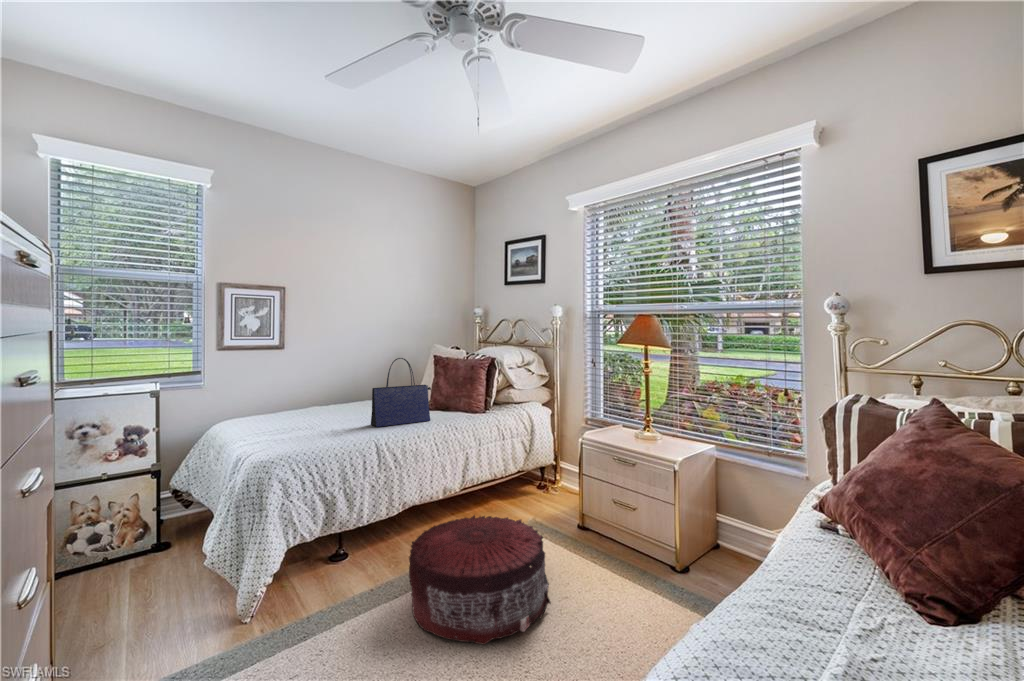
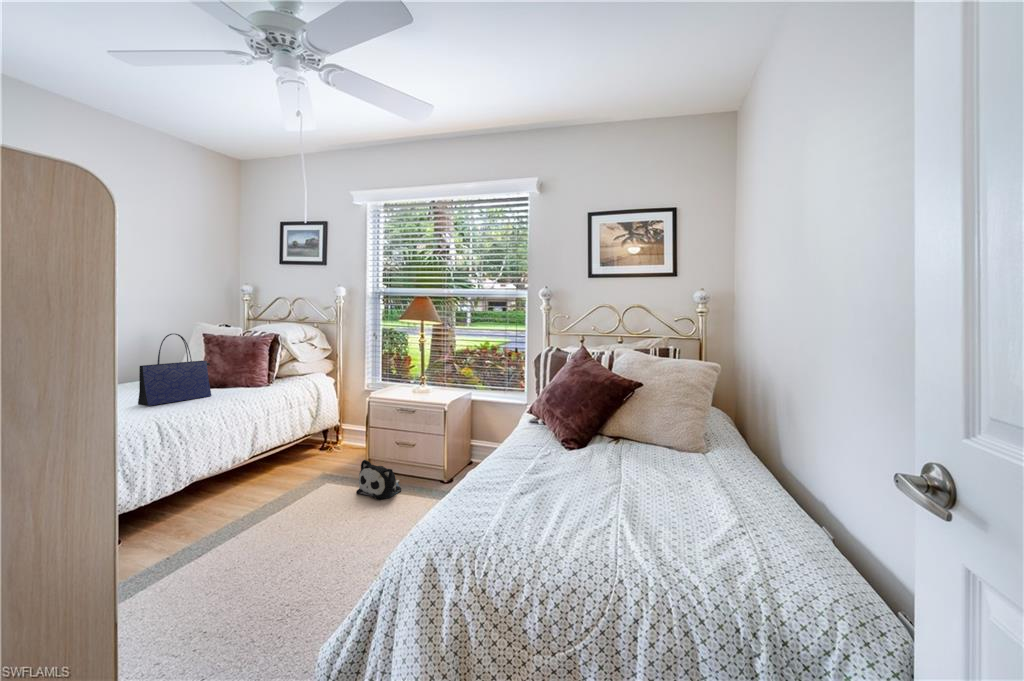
plush toy: none [559,515,613,571] -> present [356,460,401,499]
pouf: present [409,516,551,645] -> none [220,466,359,571]

